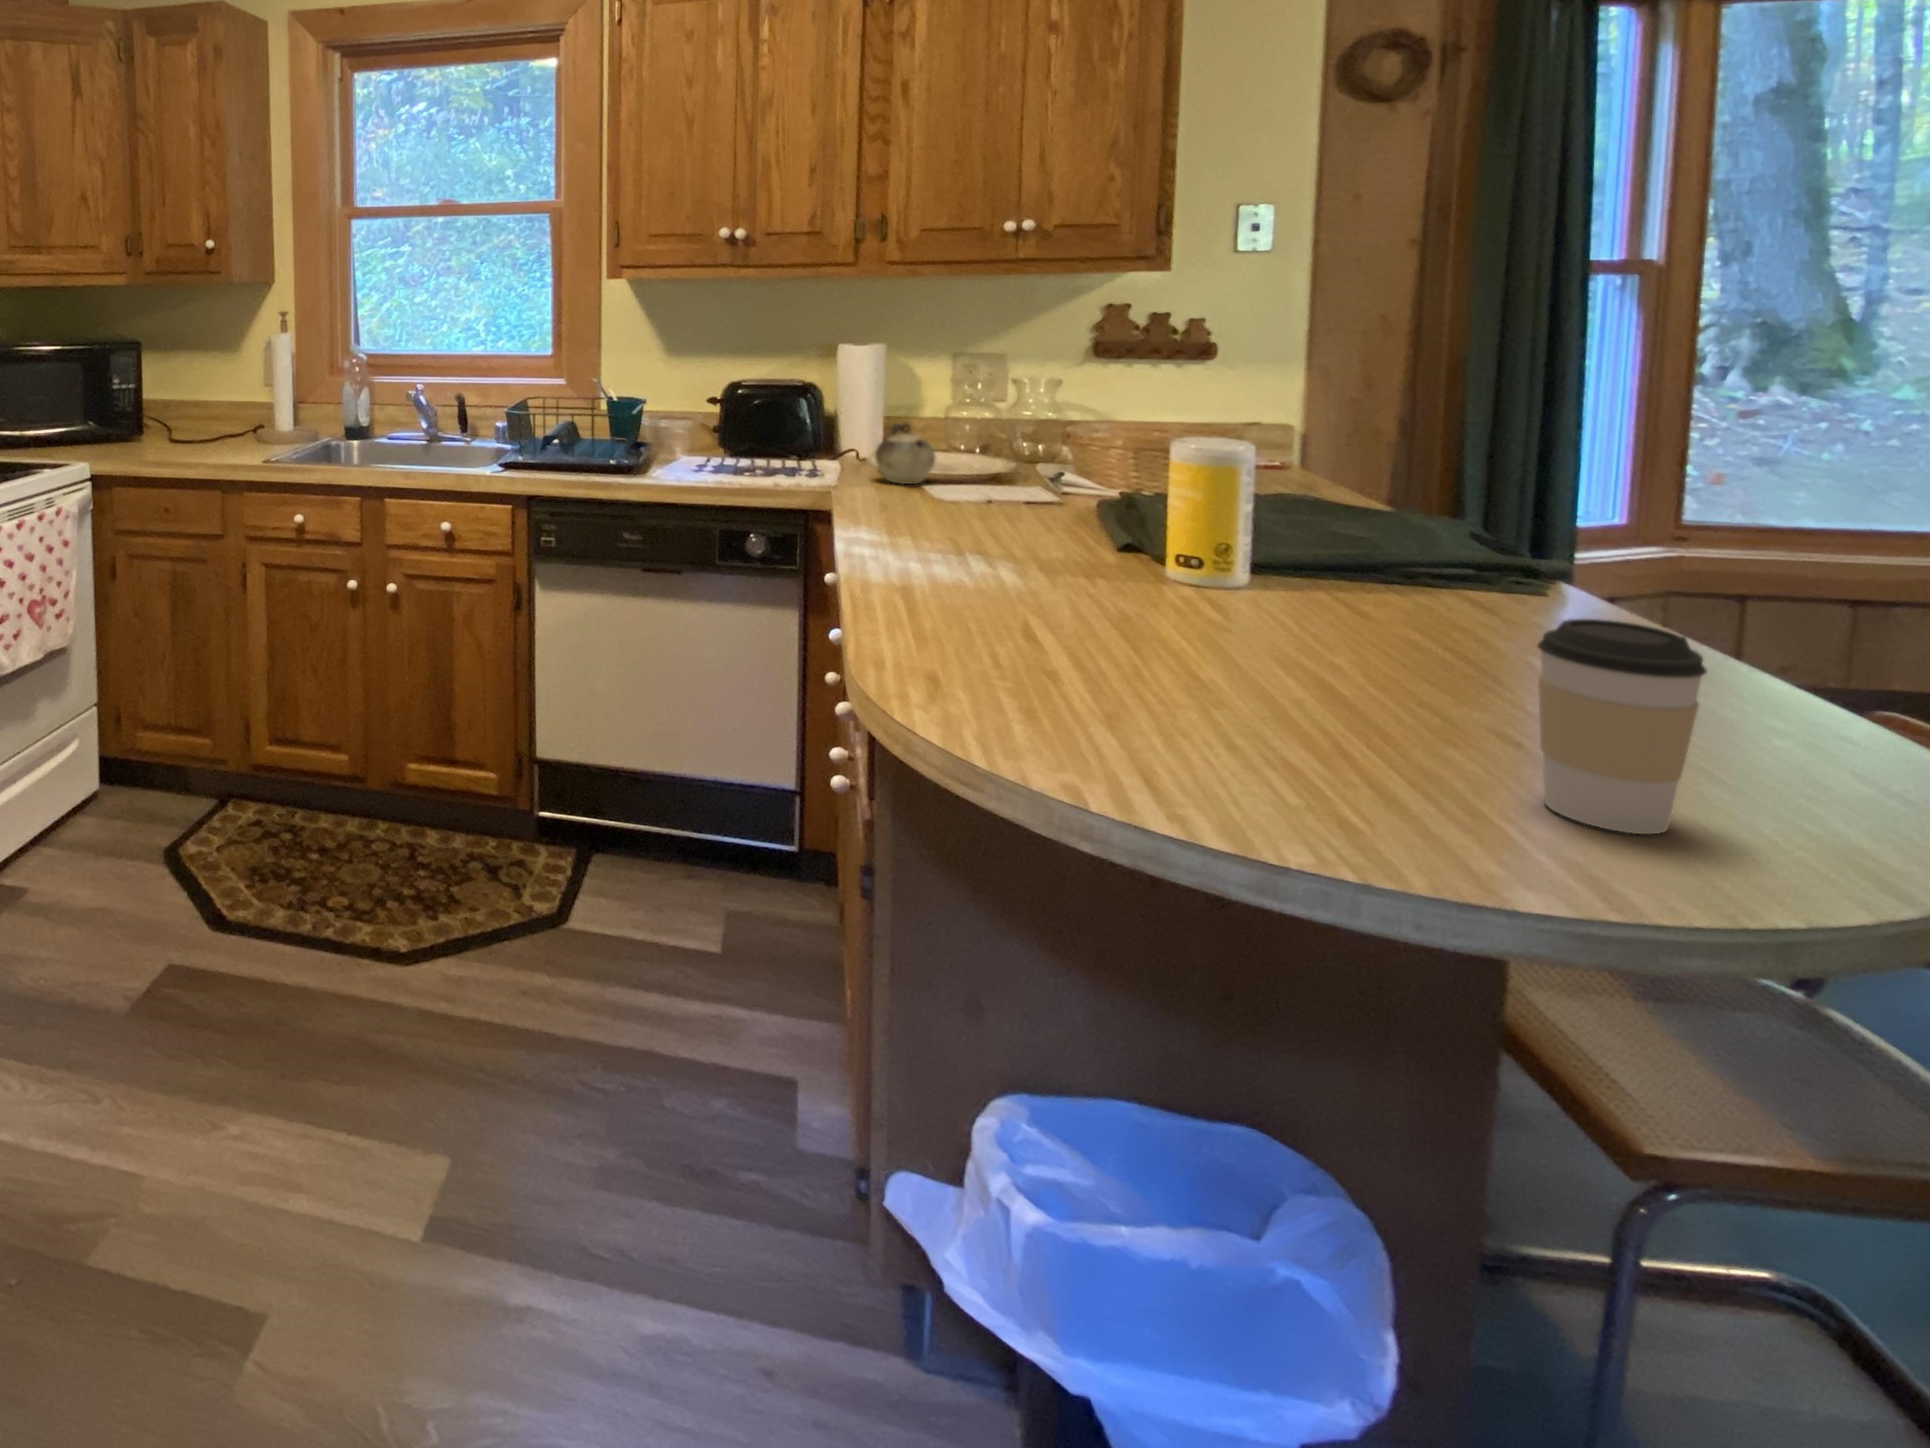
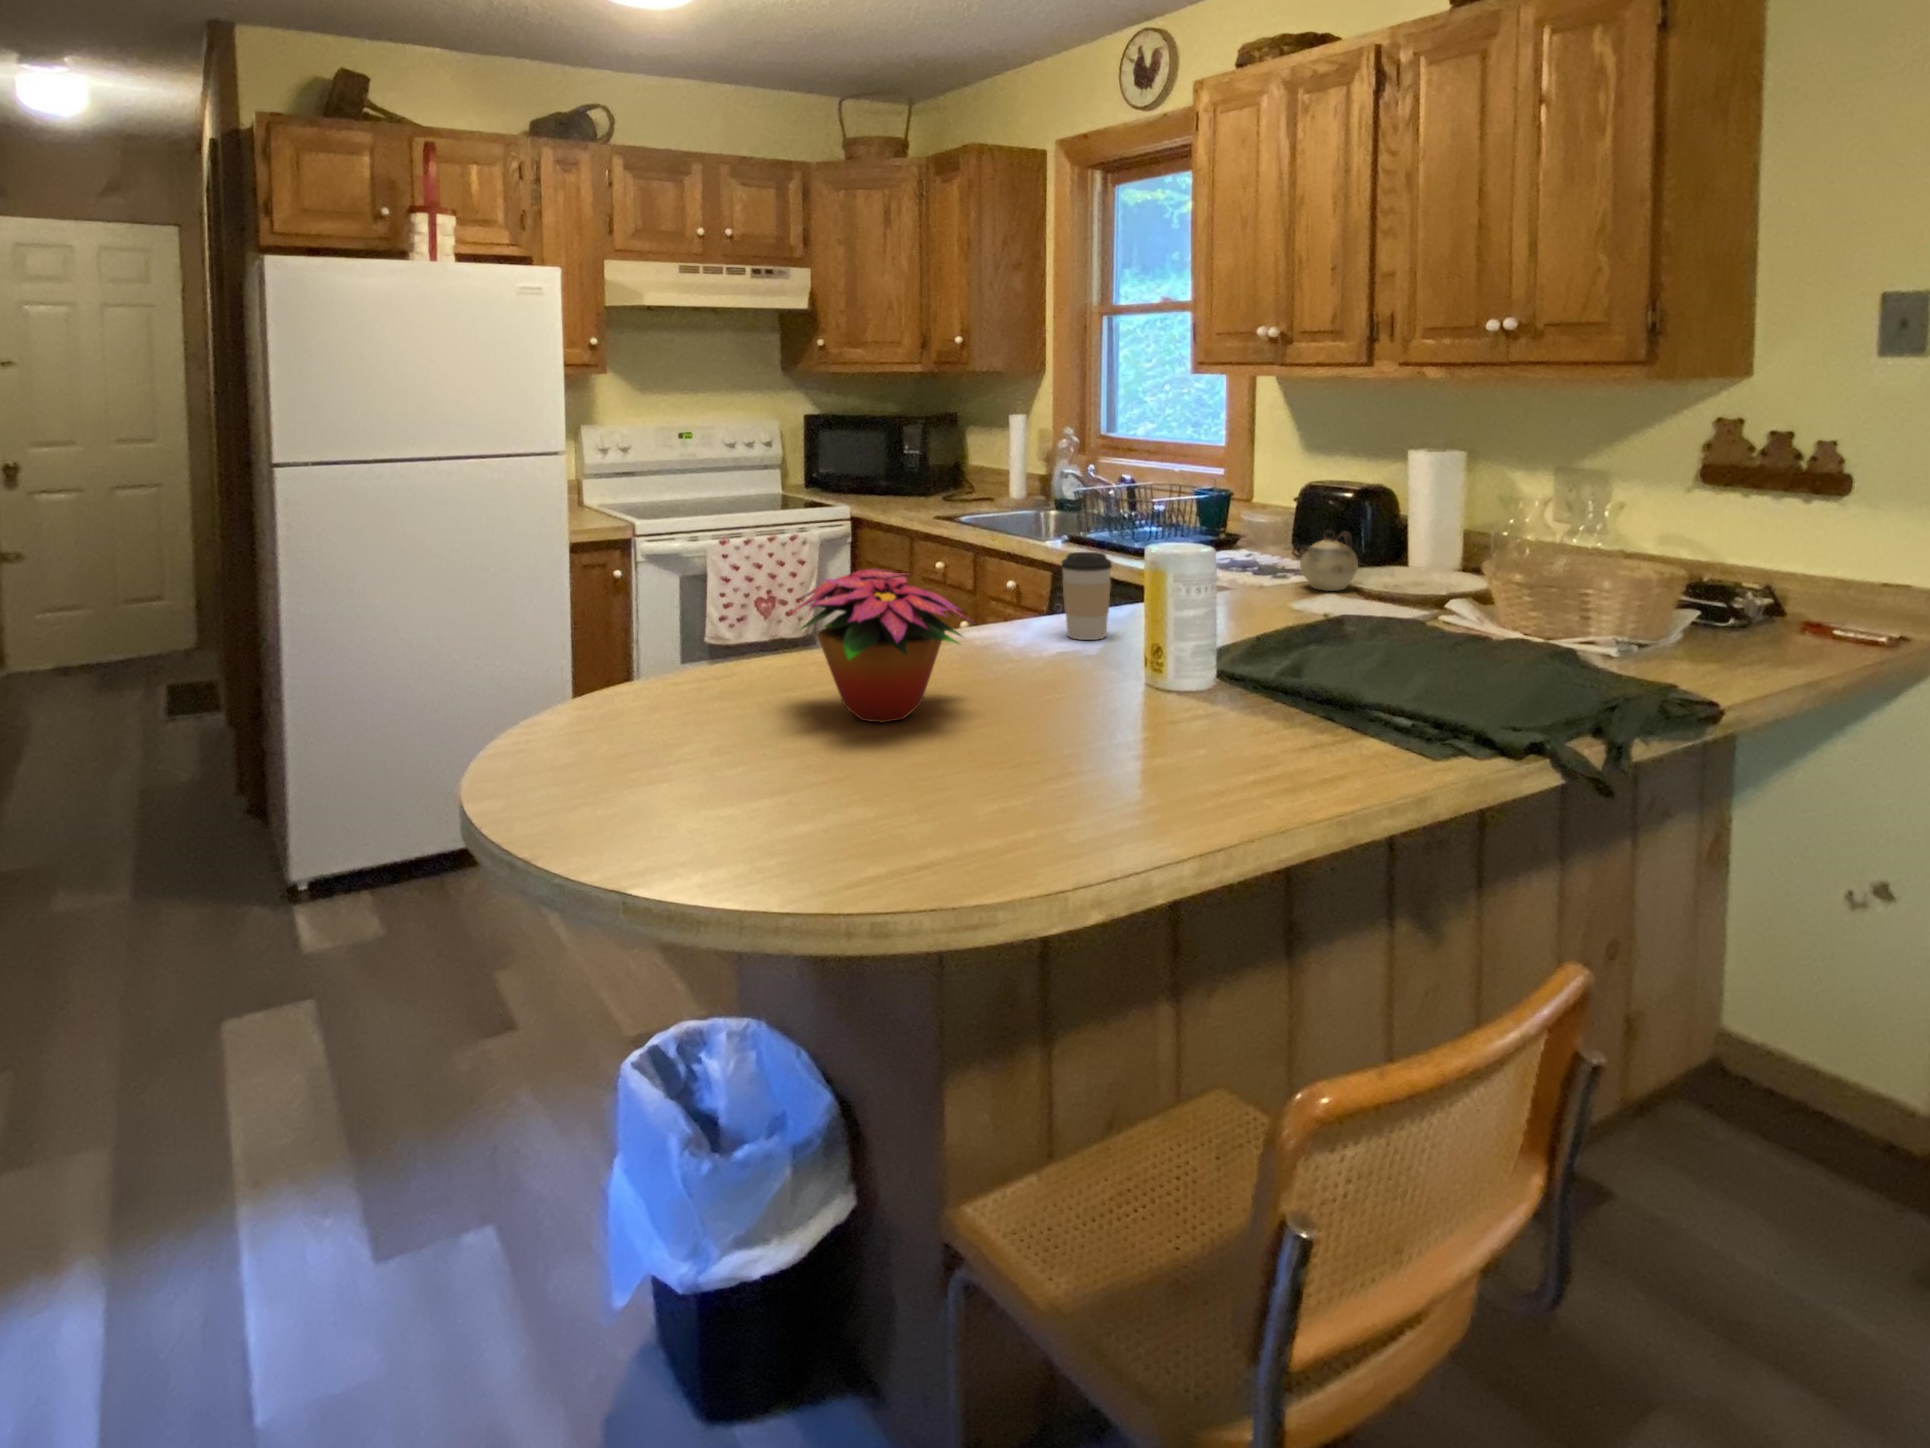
flower arrangement: none [1140,486,1517,695] -> present [793,569,971,723]
coffee cup: present [1537,619,1707,834] -> present [1062,552,1112,640]

